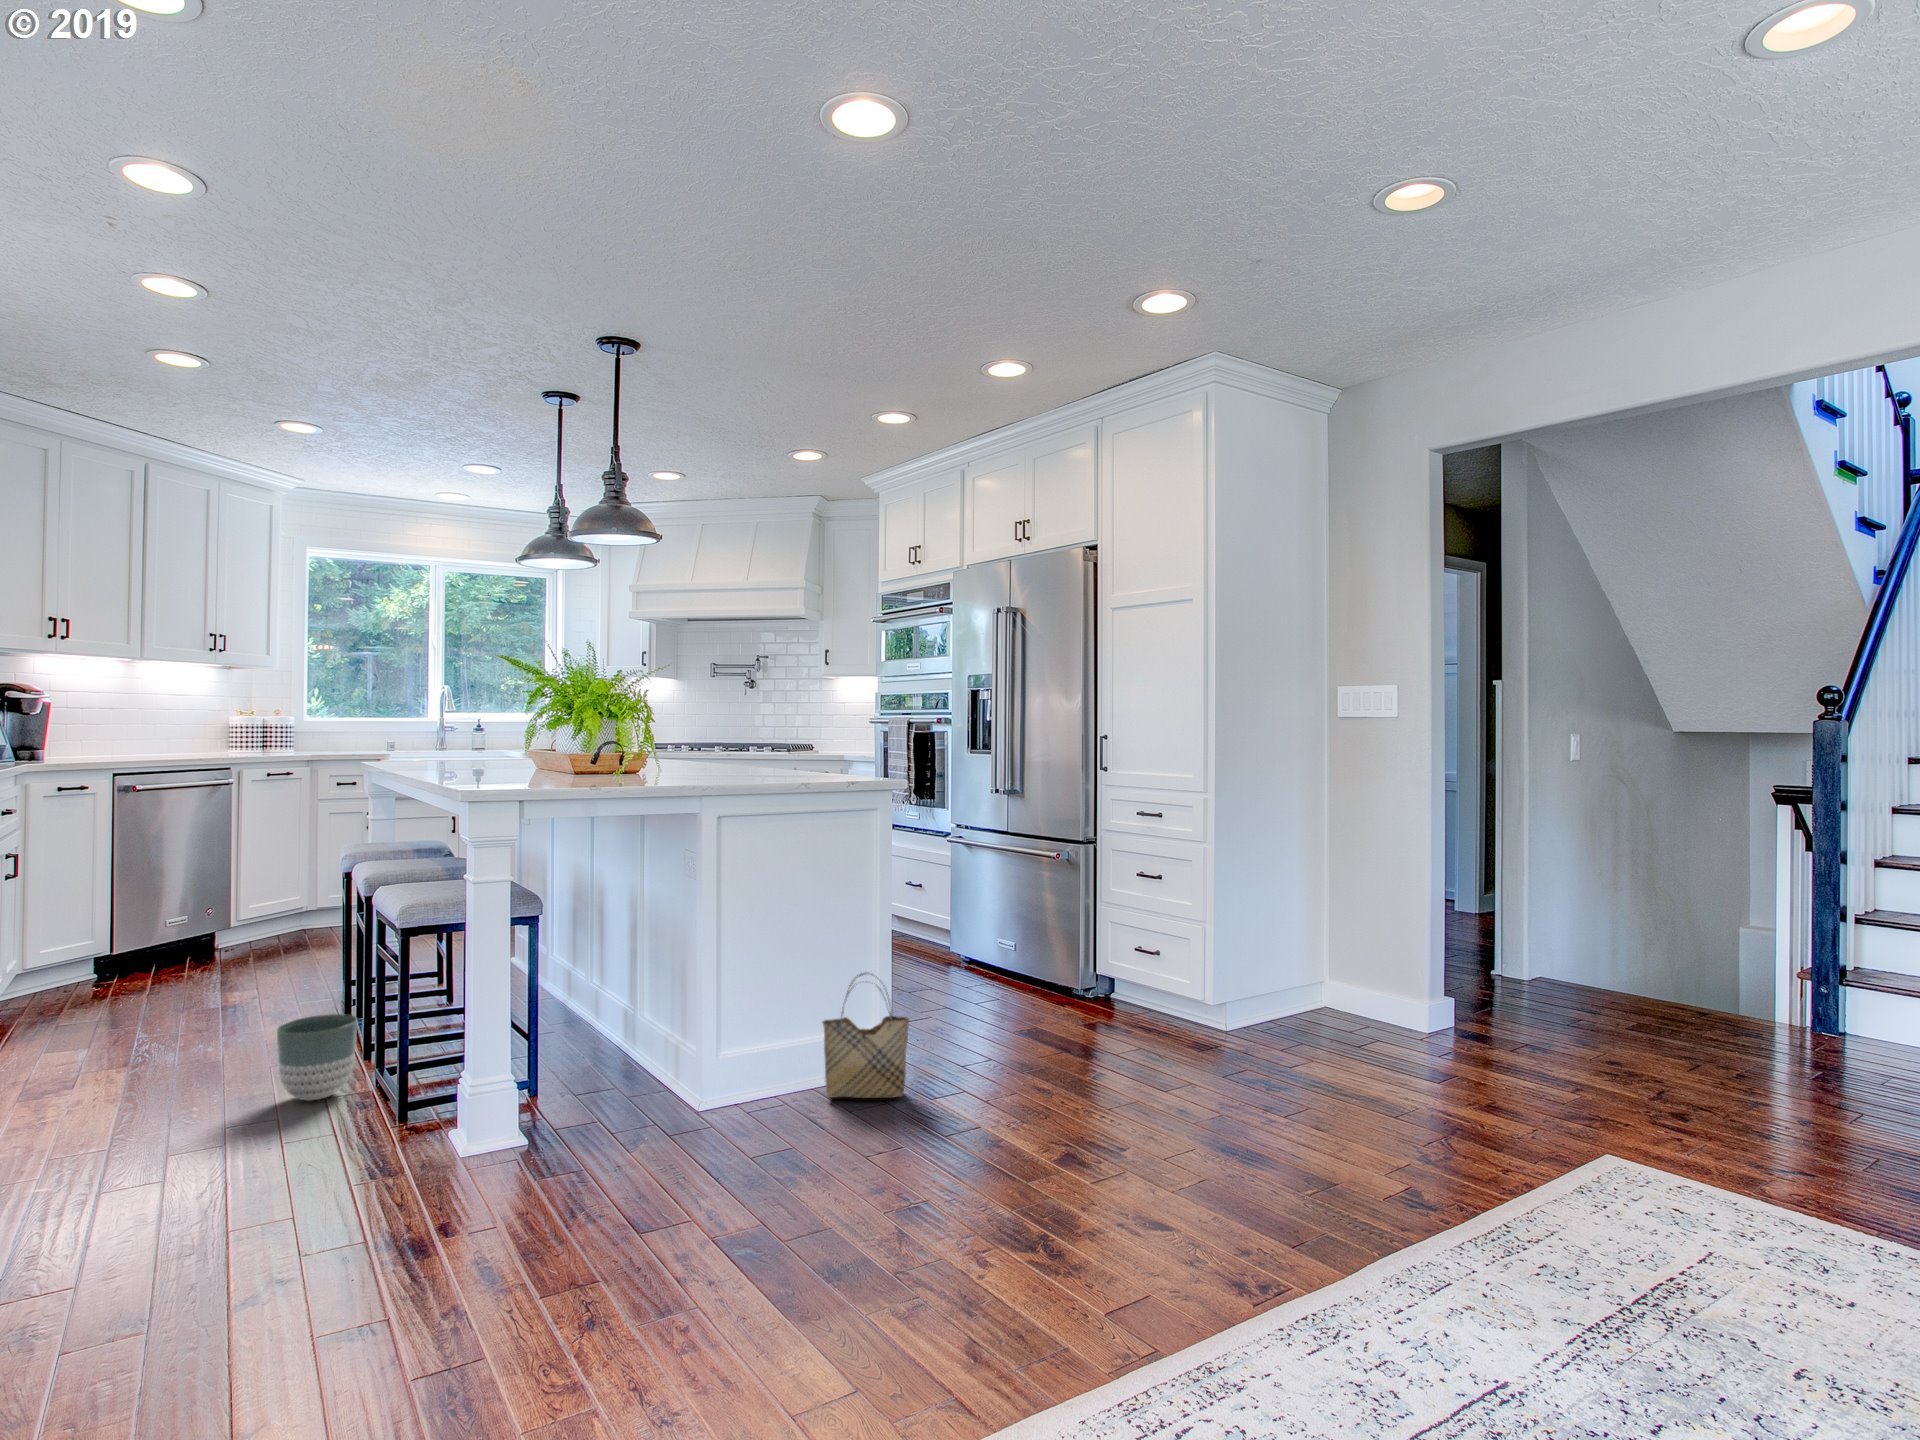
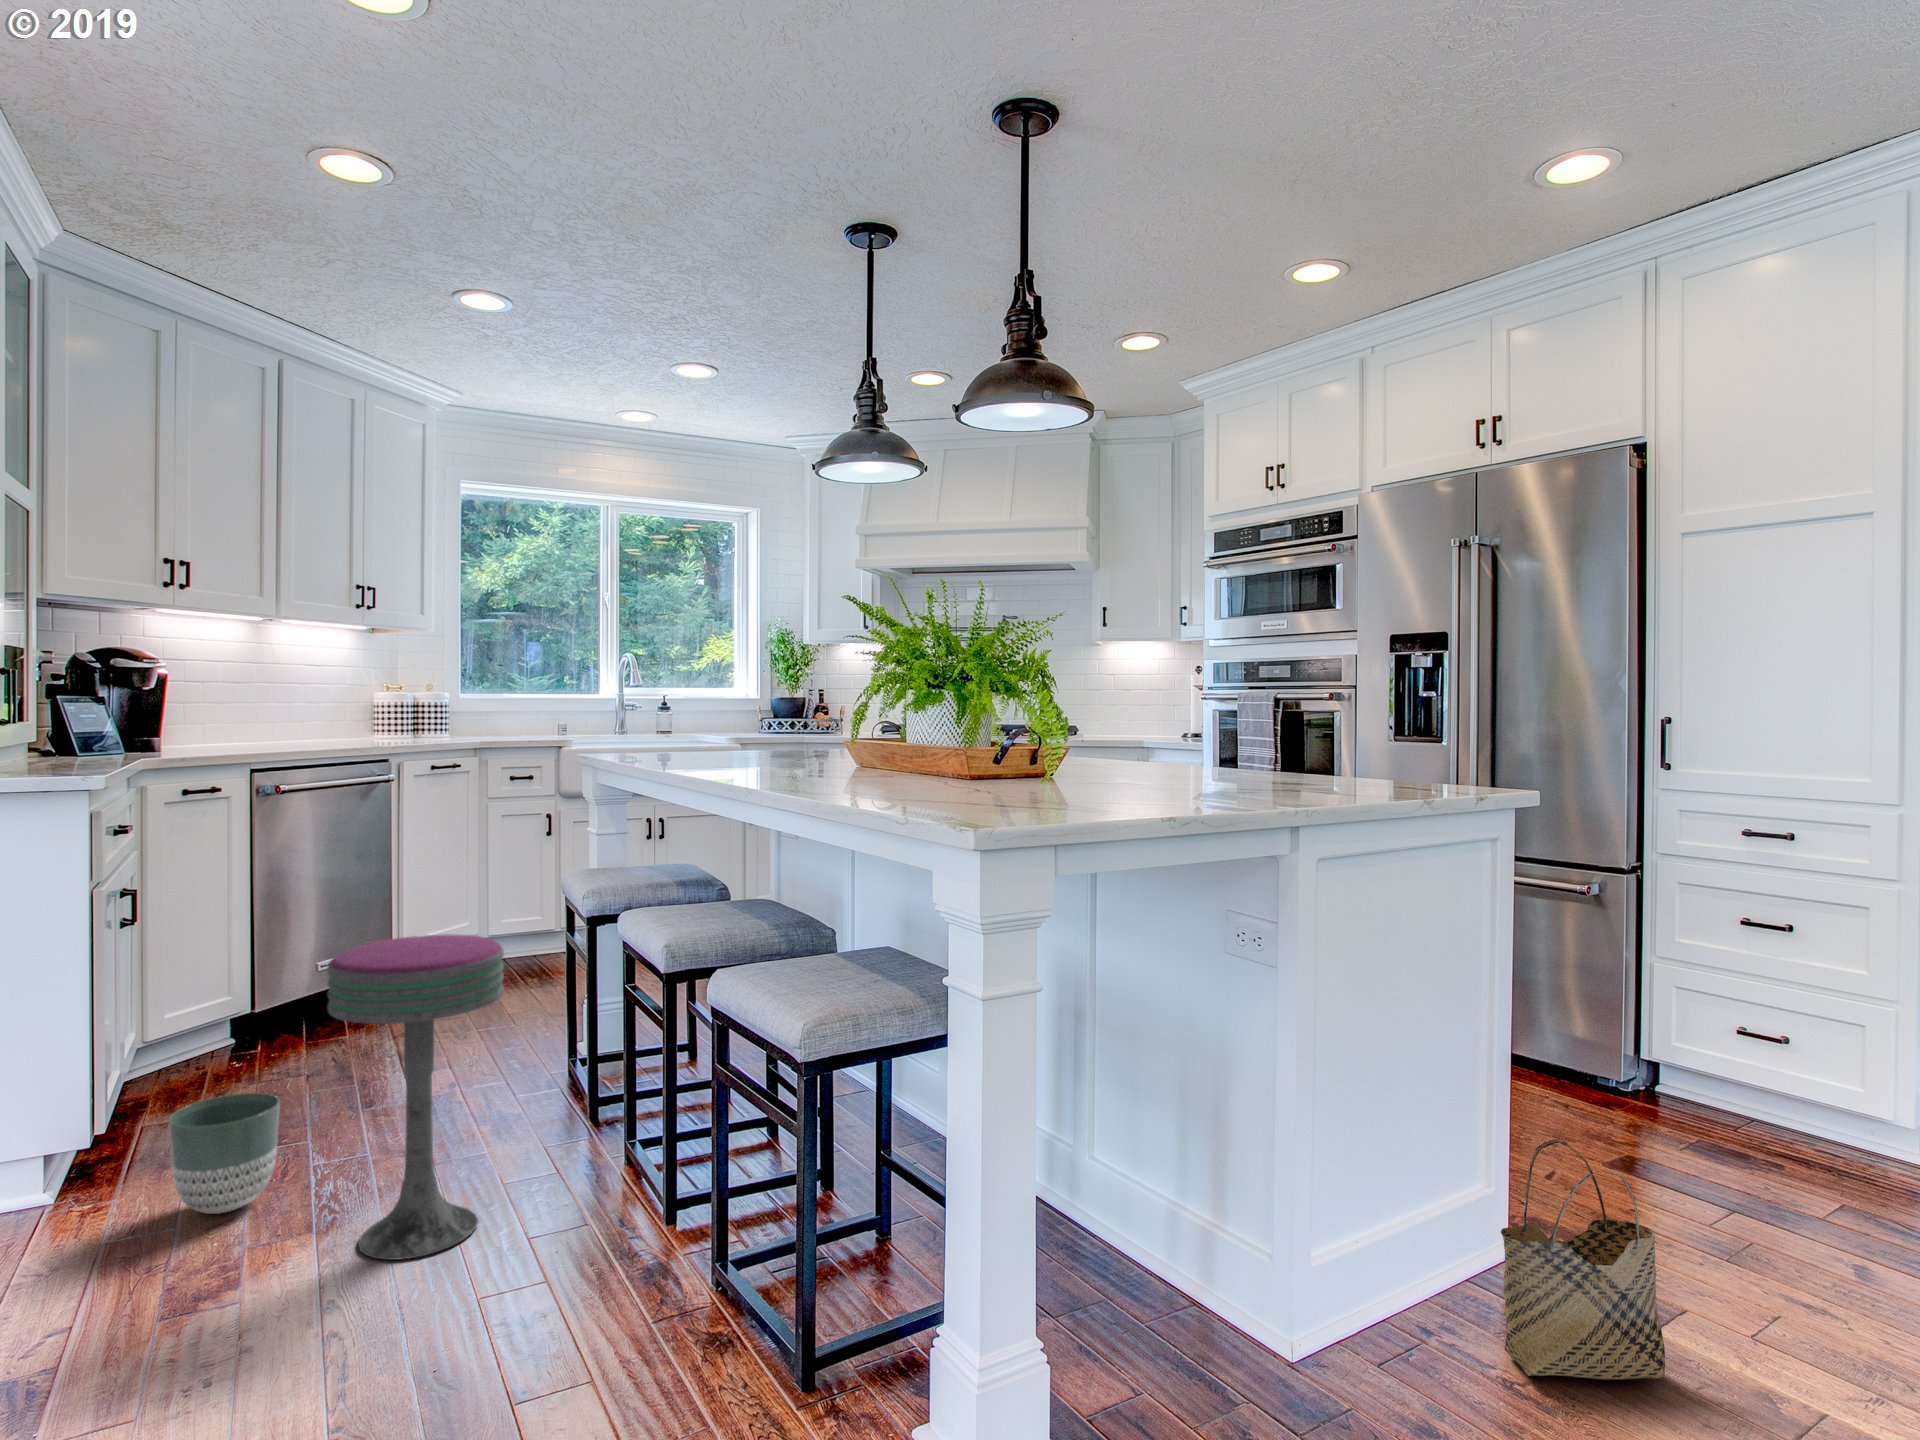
bar stool: none [141,874,266,1074] -> present [328,934,504,1260]
planter: present [277,1014,357,1101] -> present [169,1093,280,1214]

